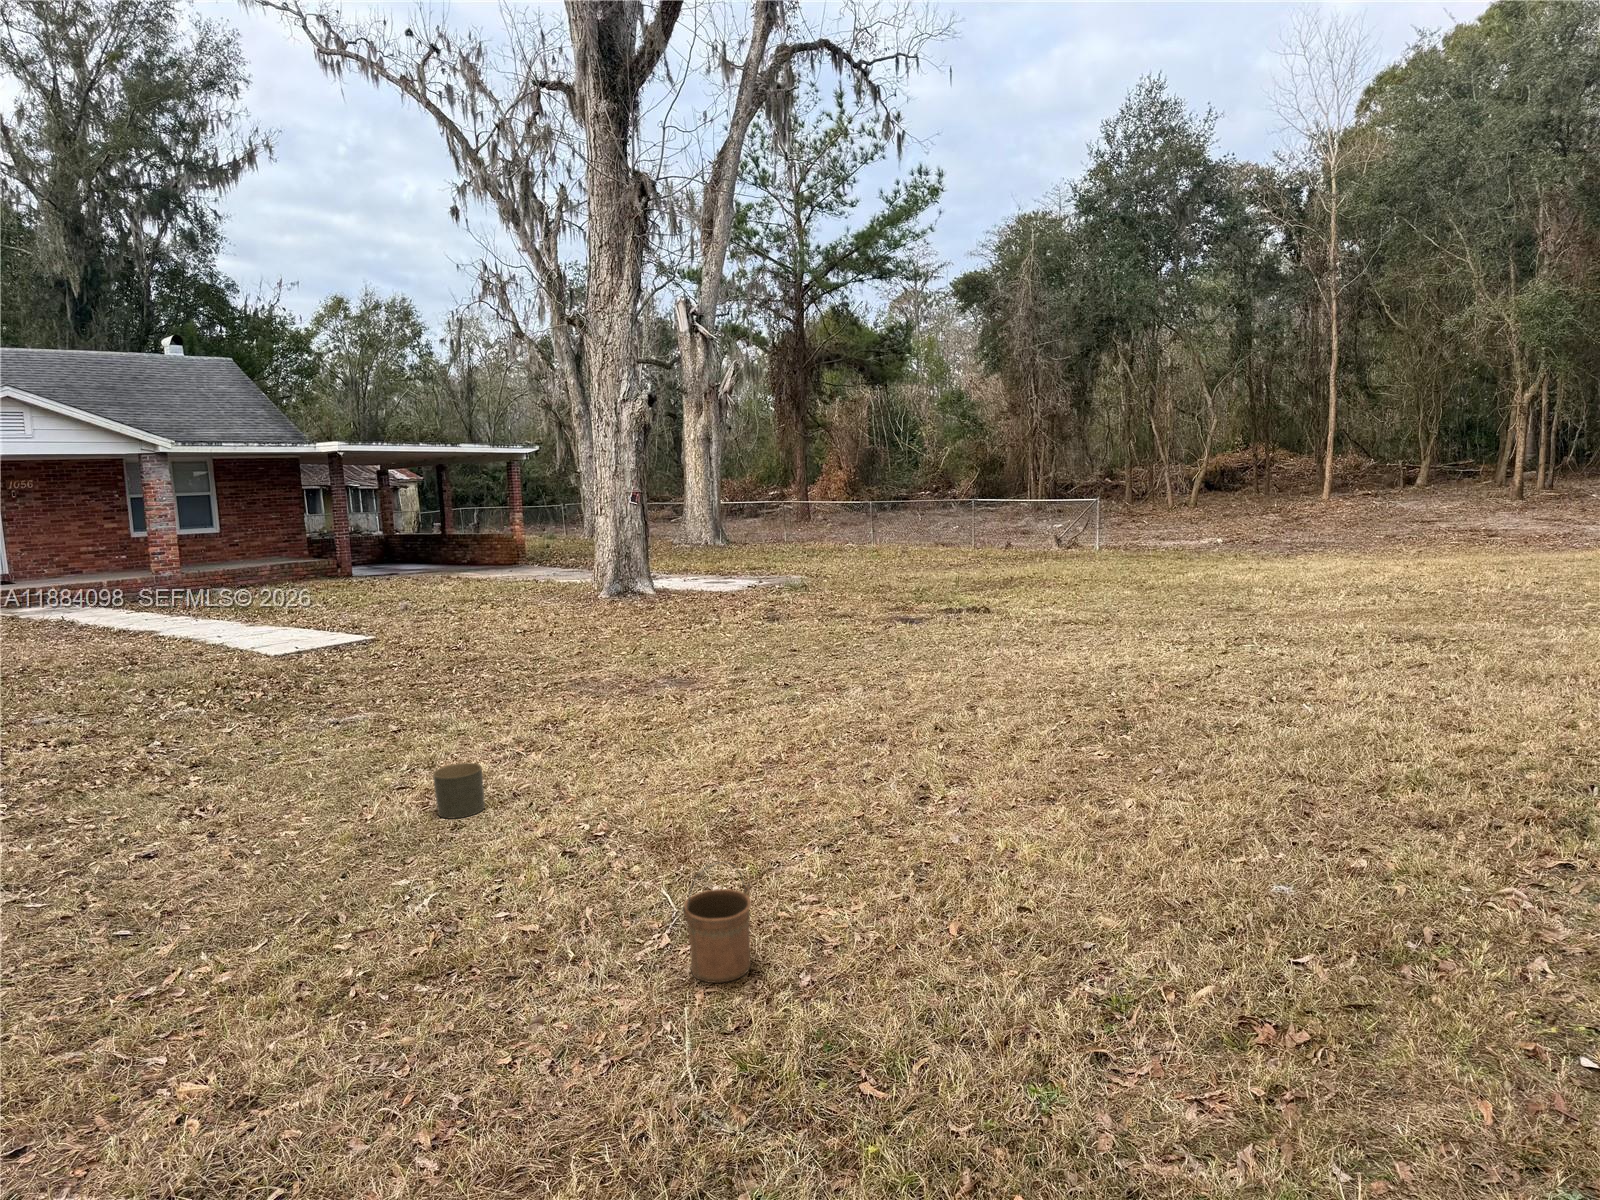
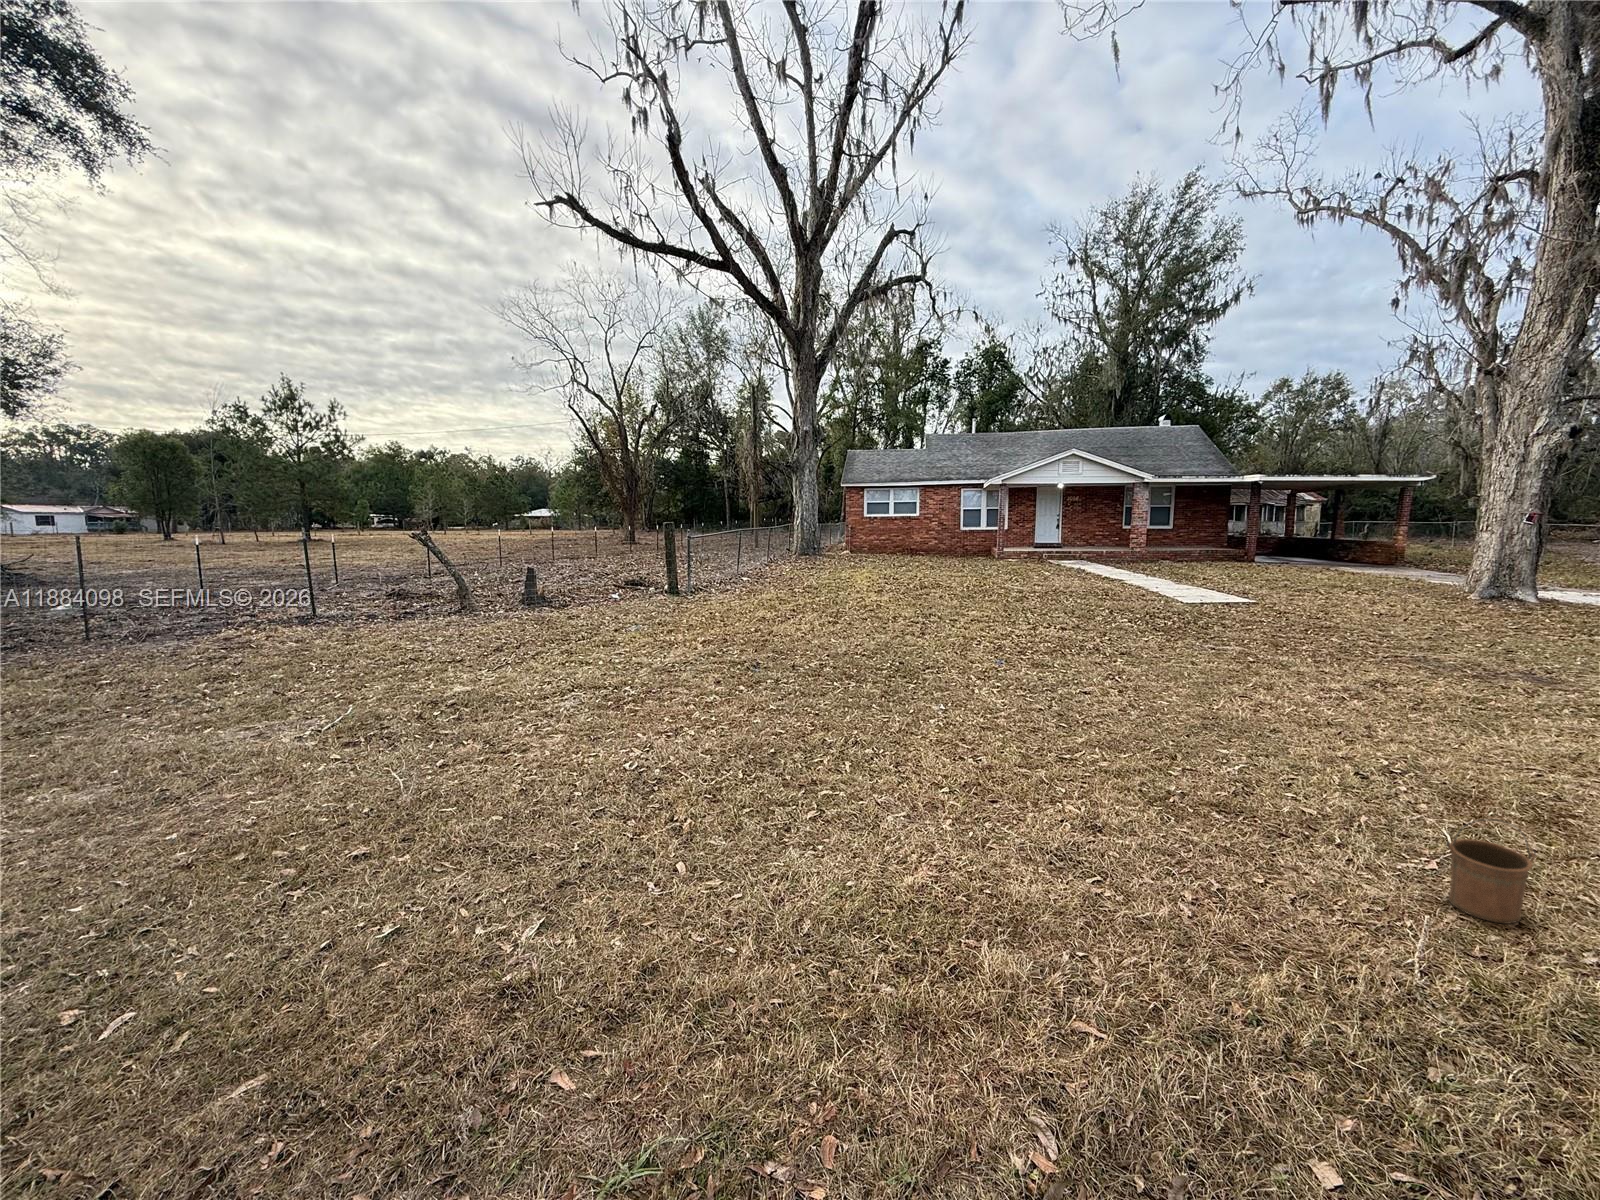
planter: present [433,763,485,819] -> none [1260,686,1303,726]

